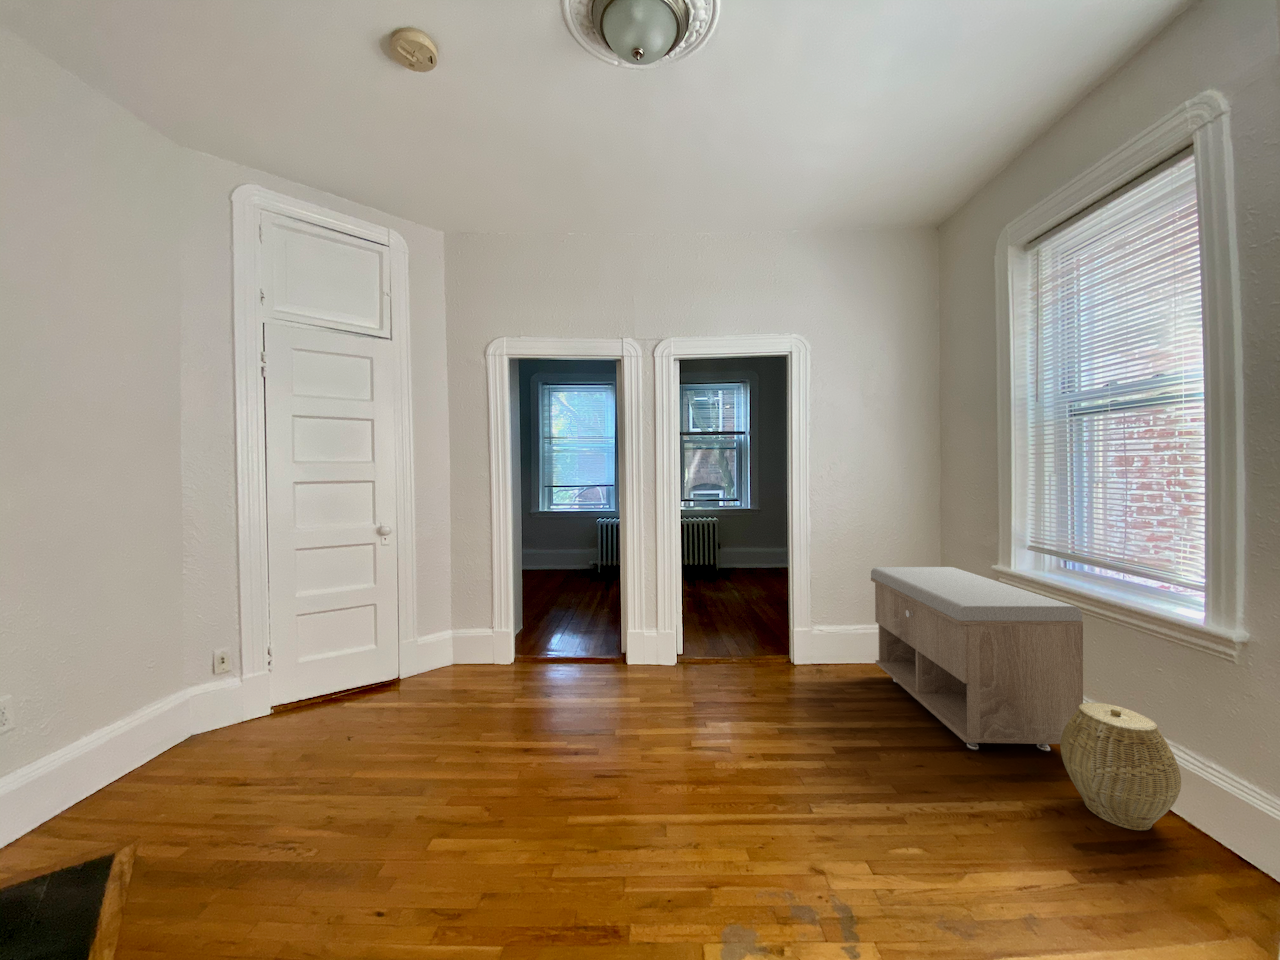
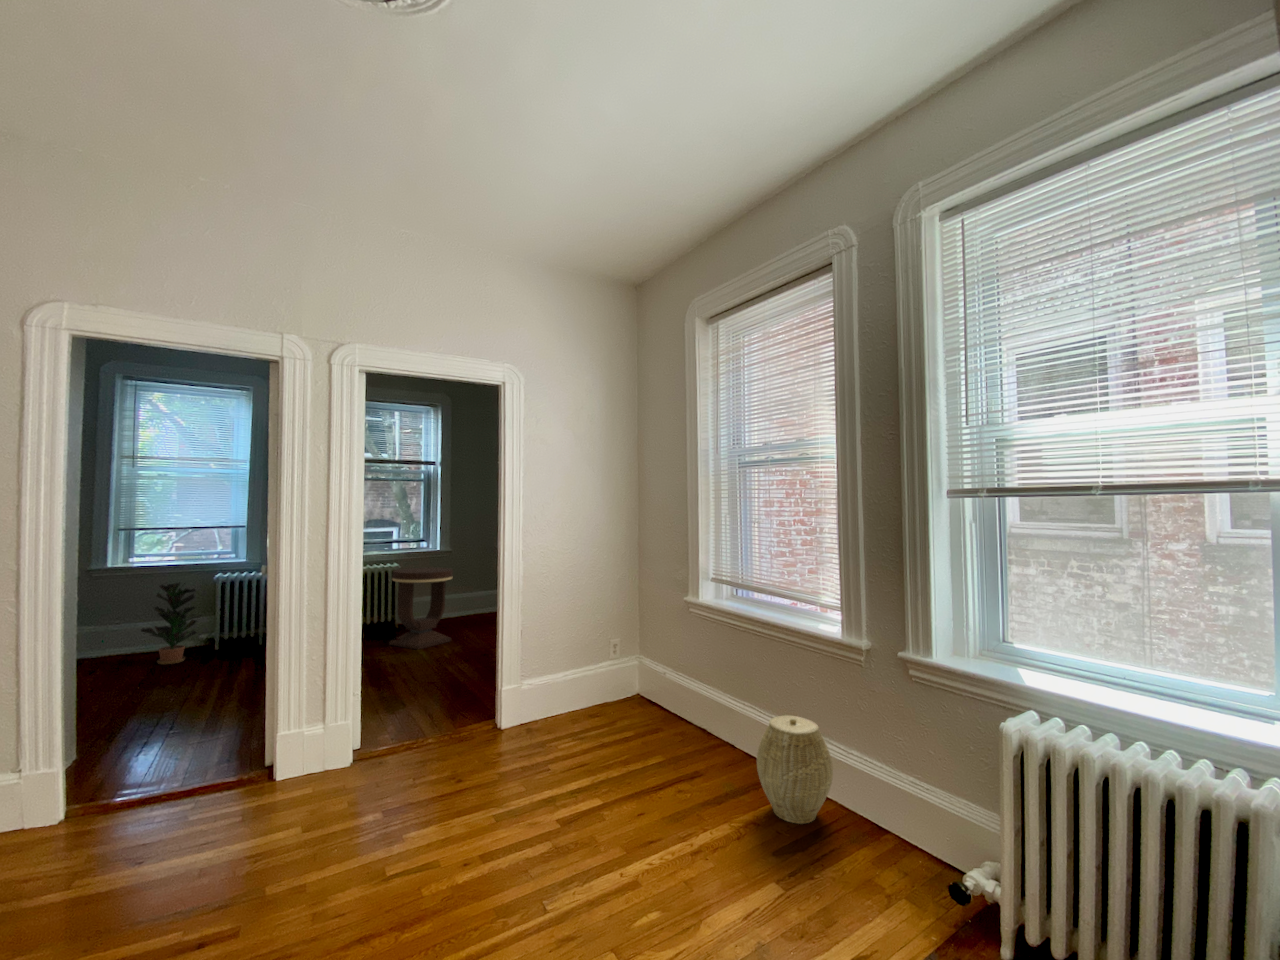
side table: none [703,519,750,583] -> present [389,567,453,649]
potted plant: none [559,524,590,576] -> present [141,583,201,664]
storage bench: present [871,567,1083,751] -> none [595,606,768,787]

